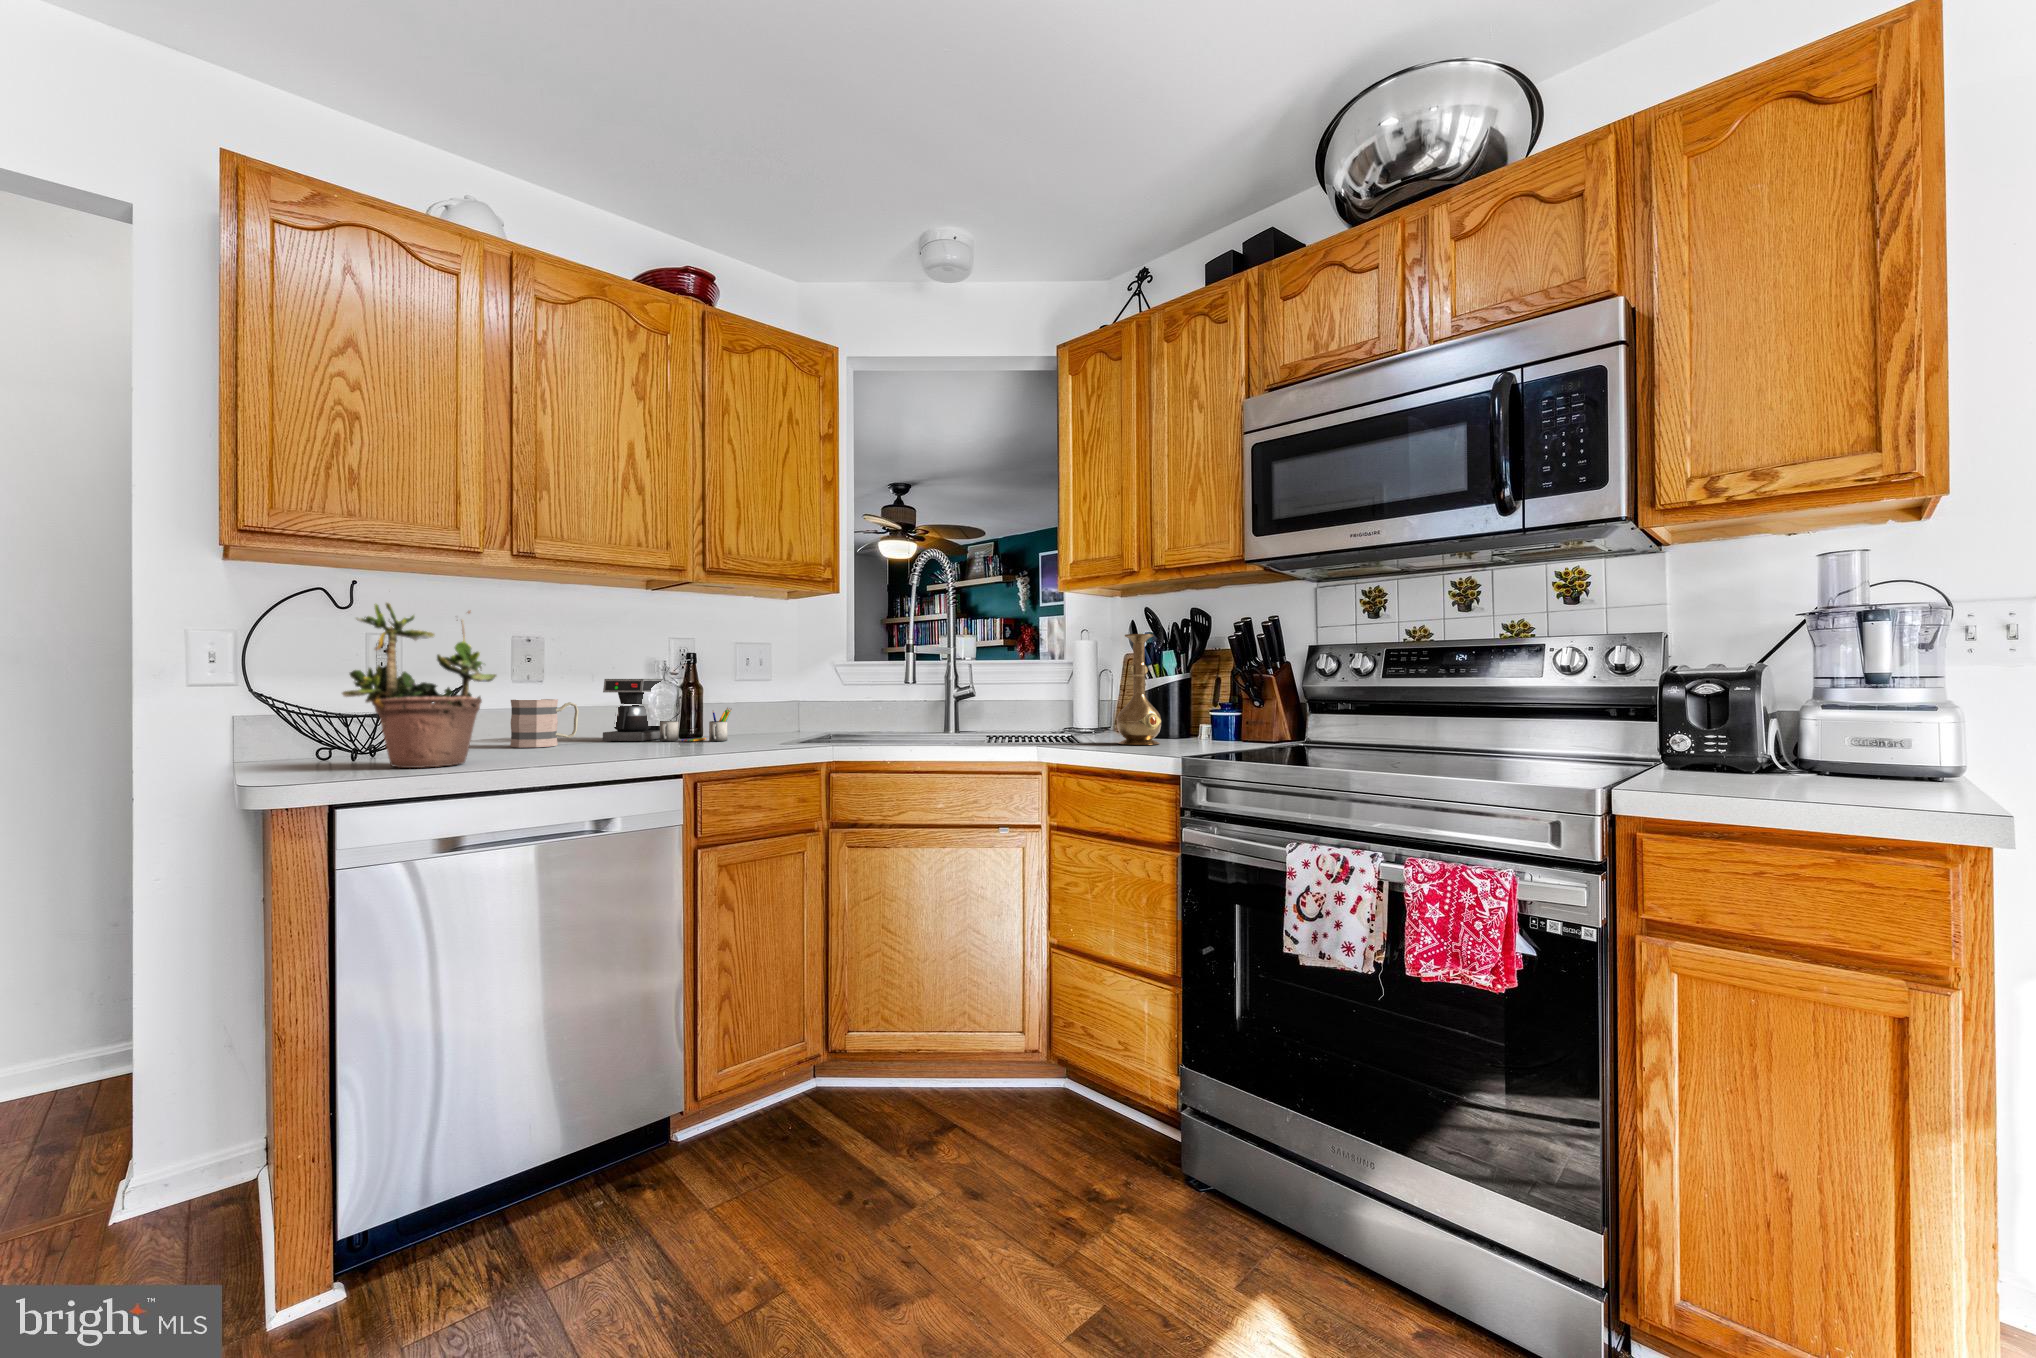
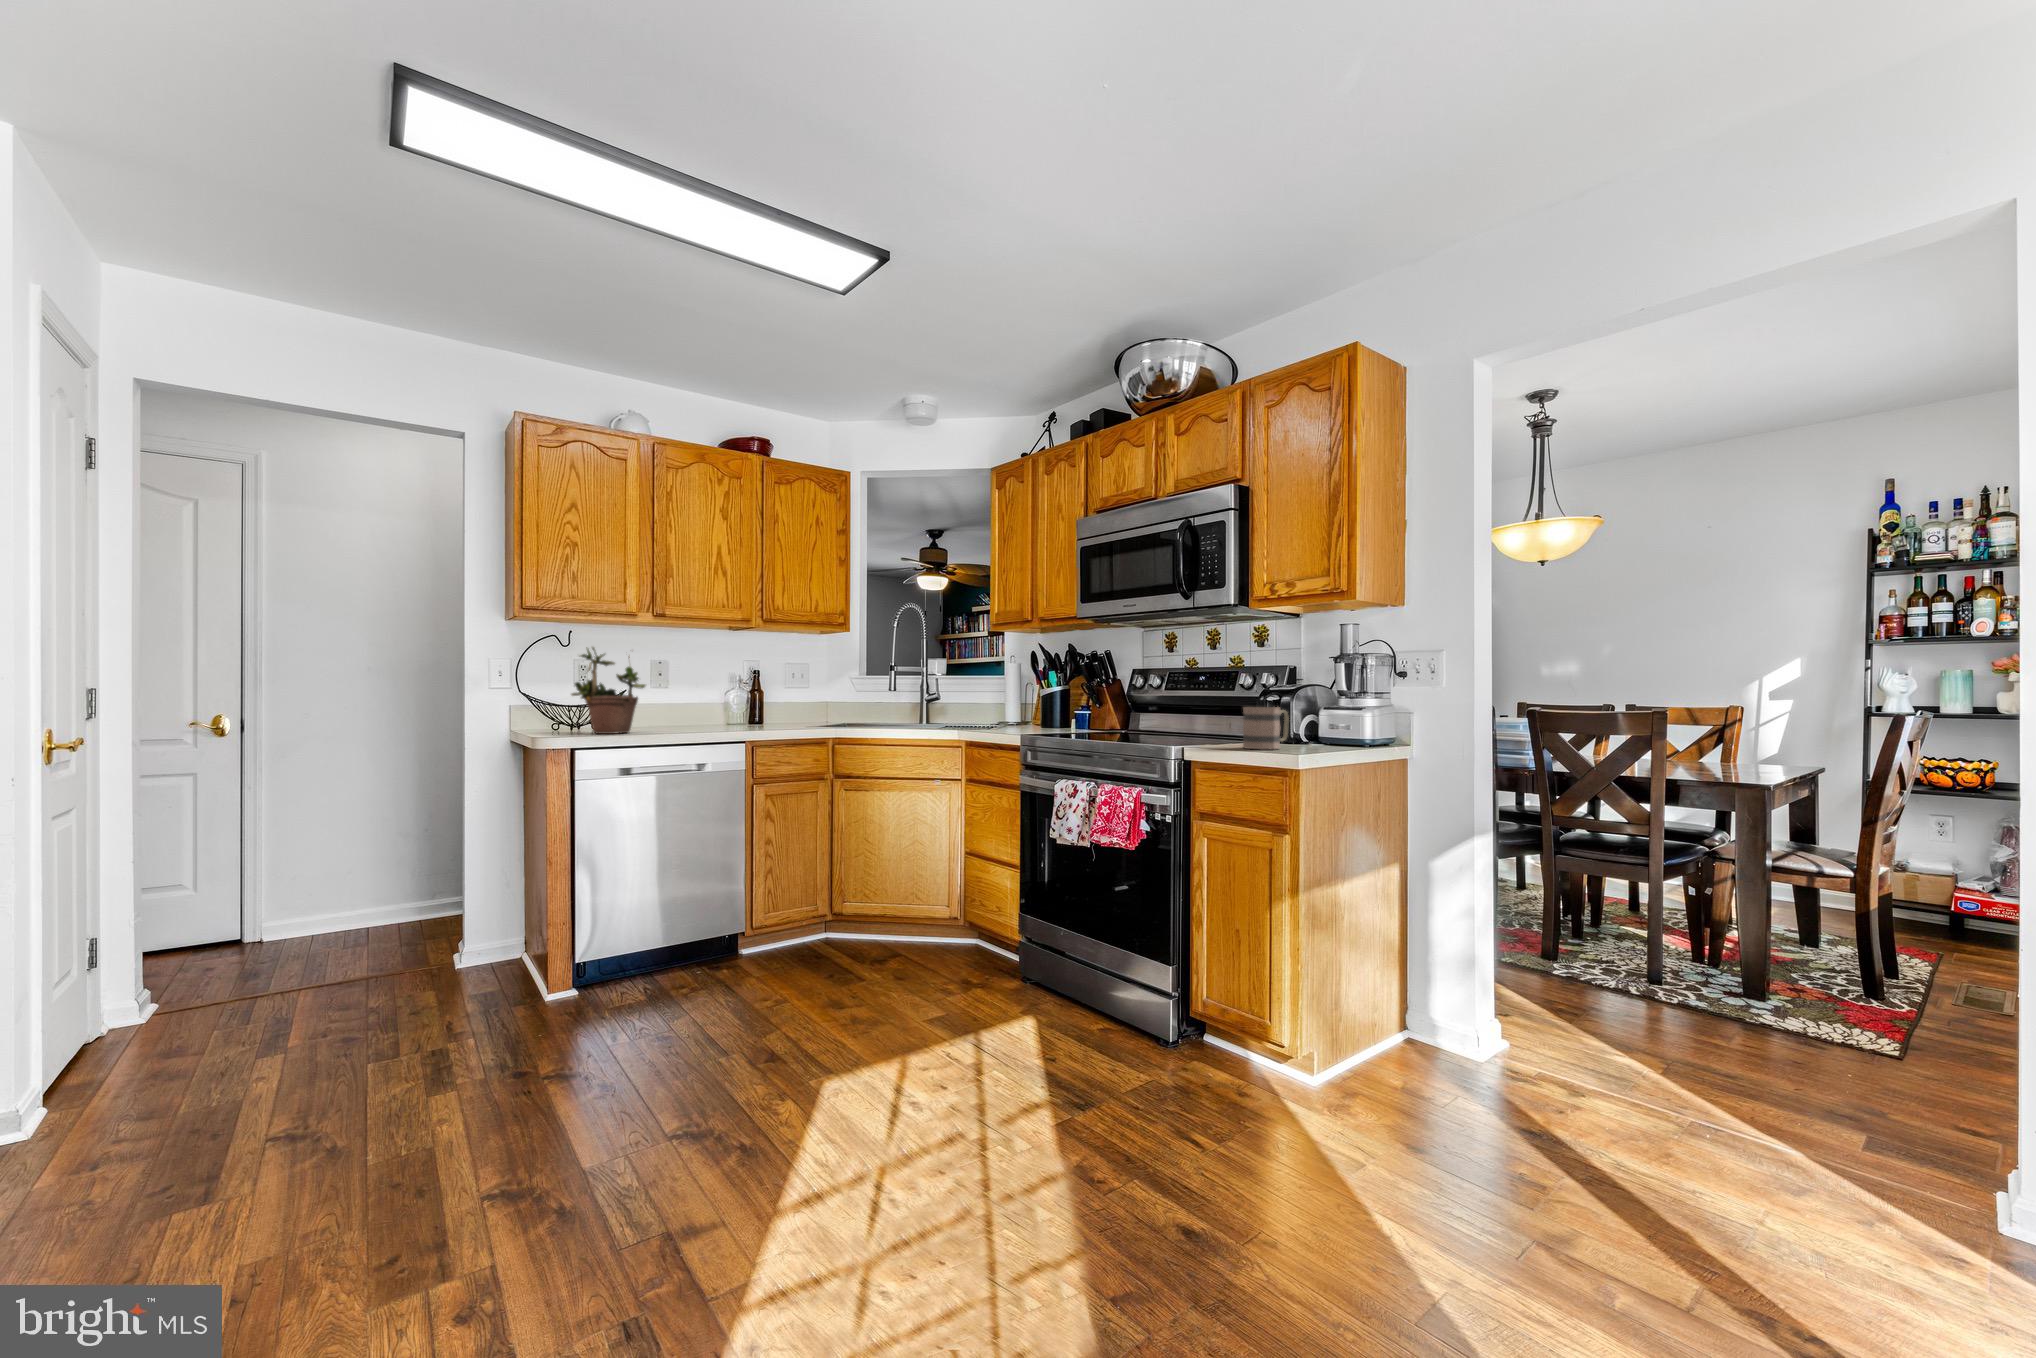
vase: present [1116,634,1162,745] -> none [1009,661,1037,730]
coffee maker: present [603,679,732,742] -> none [704,686,781,725]
mug: present [510,699,579,748] -> present [1243,707,1289,749]

